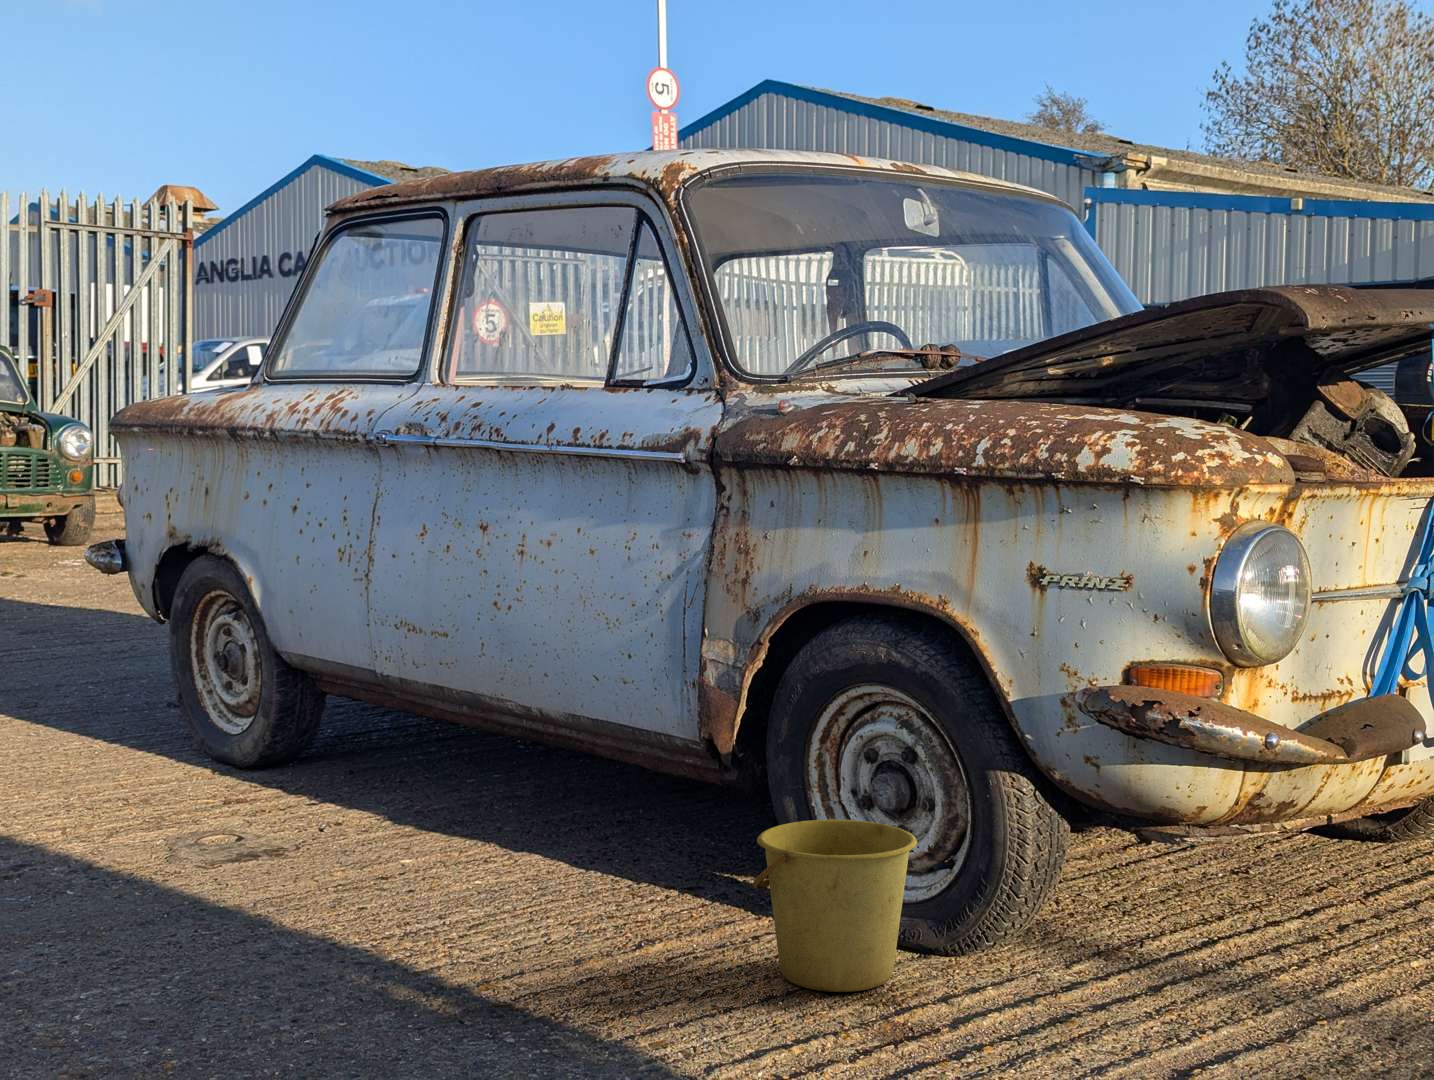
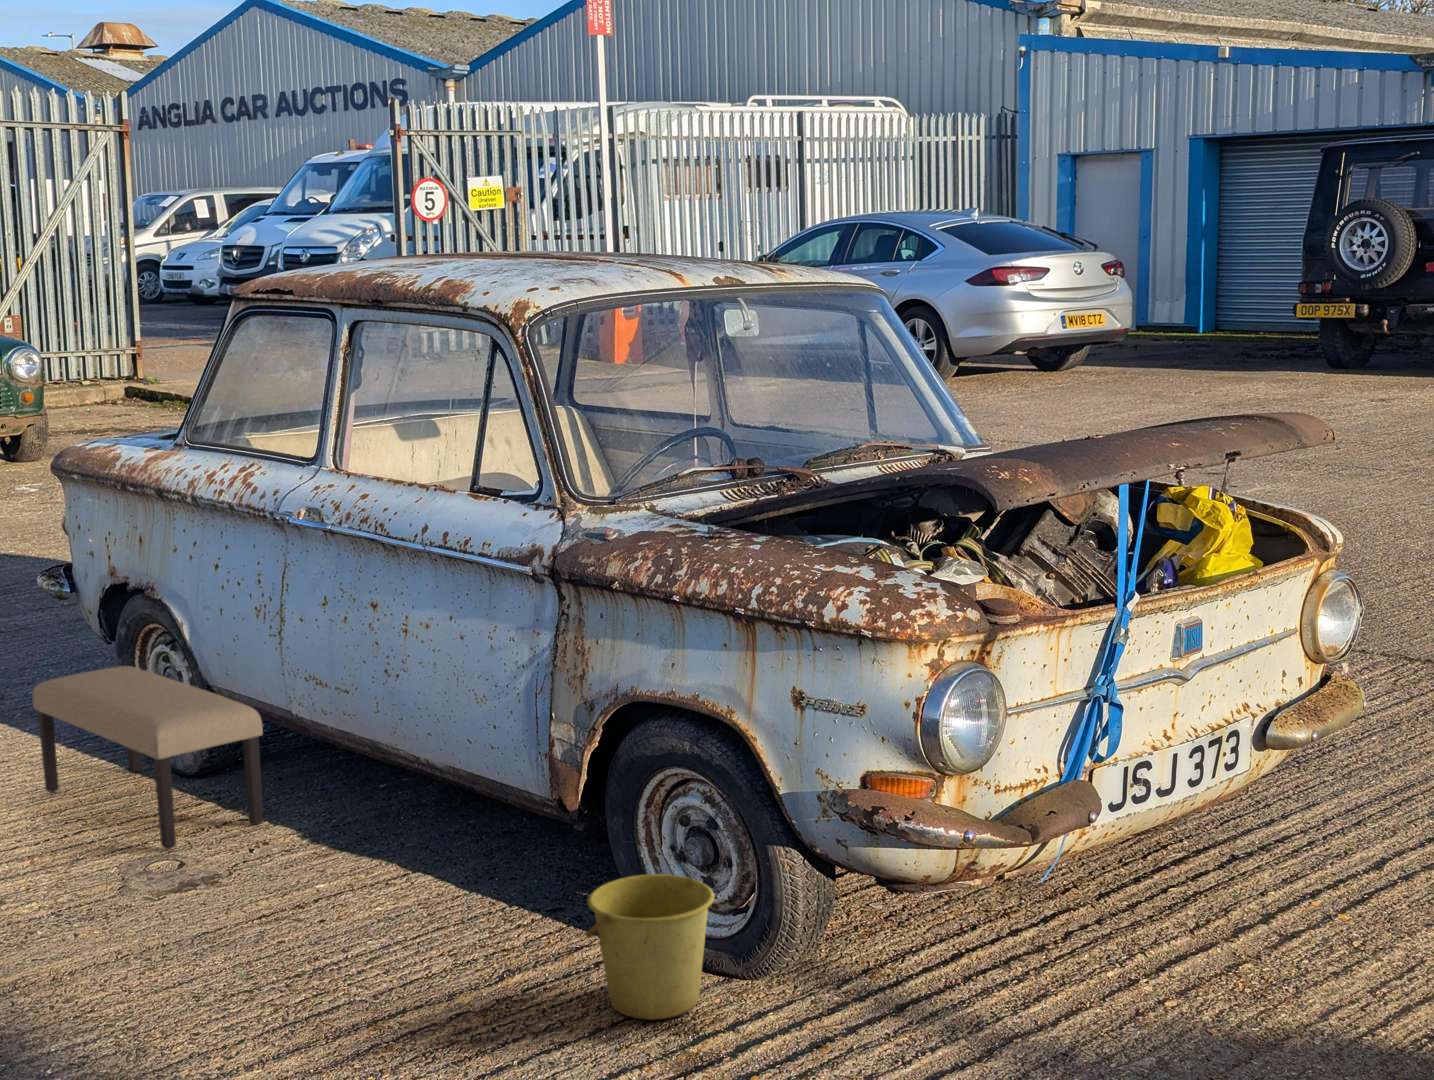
bench: none [73,637,340,826] -> present [33,666,263,849]

